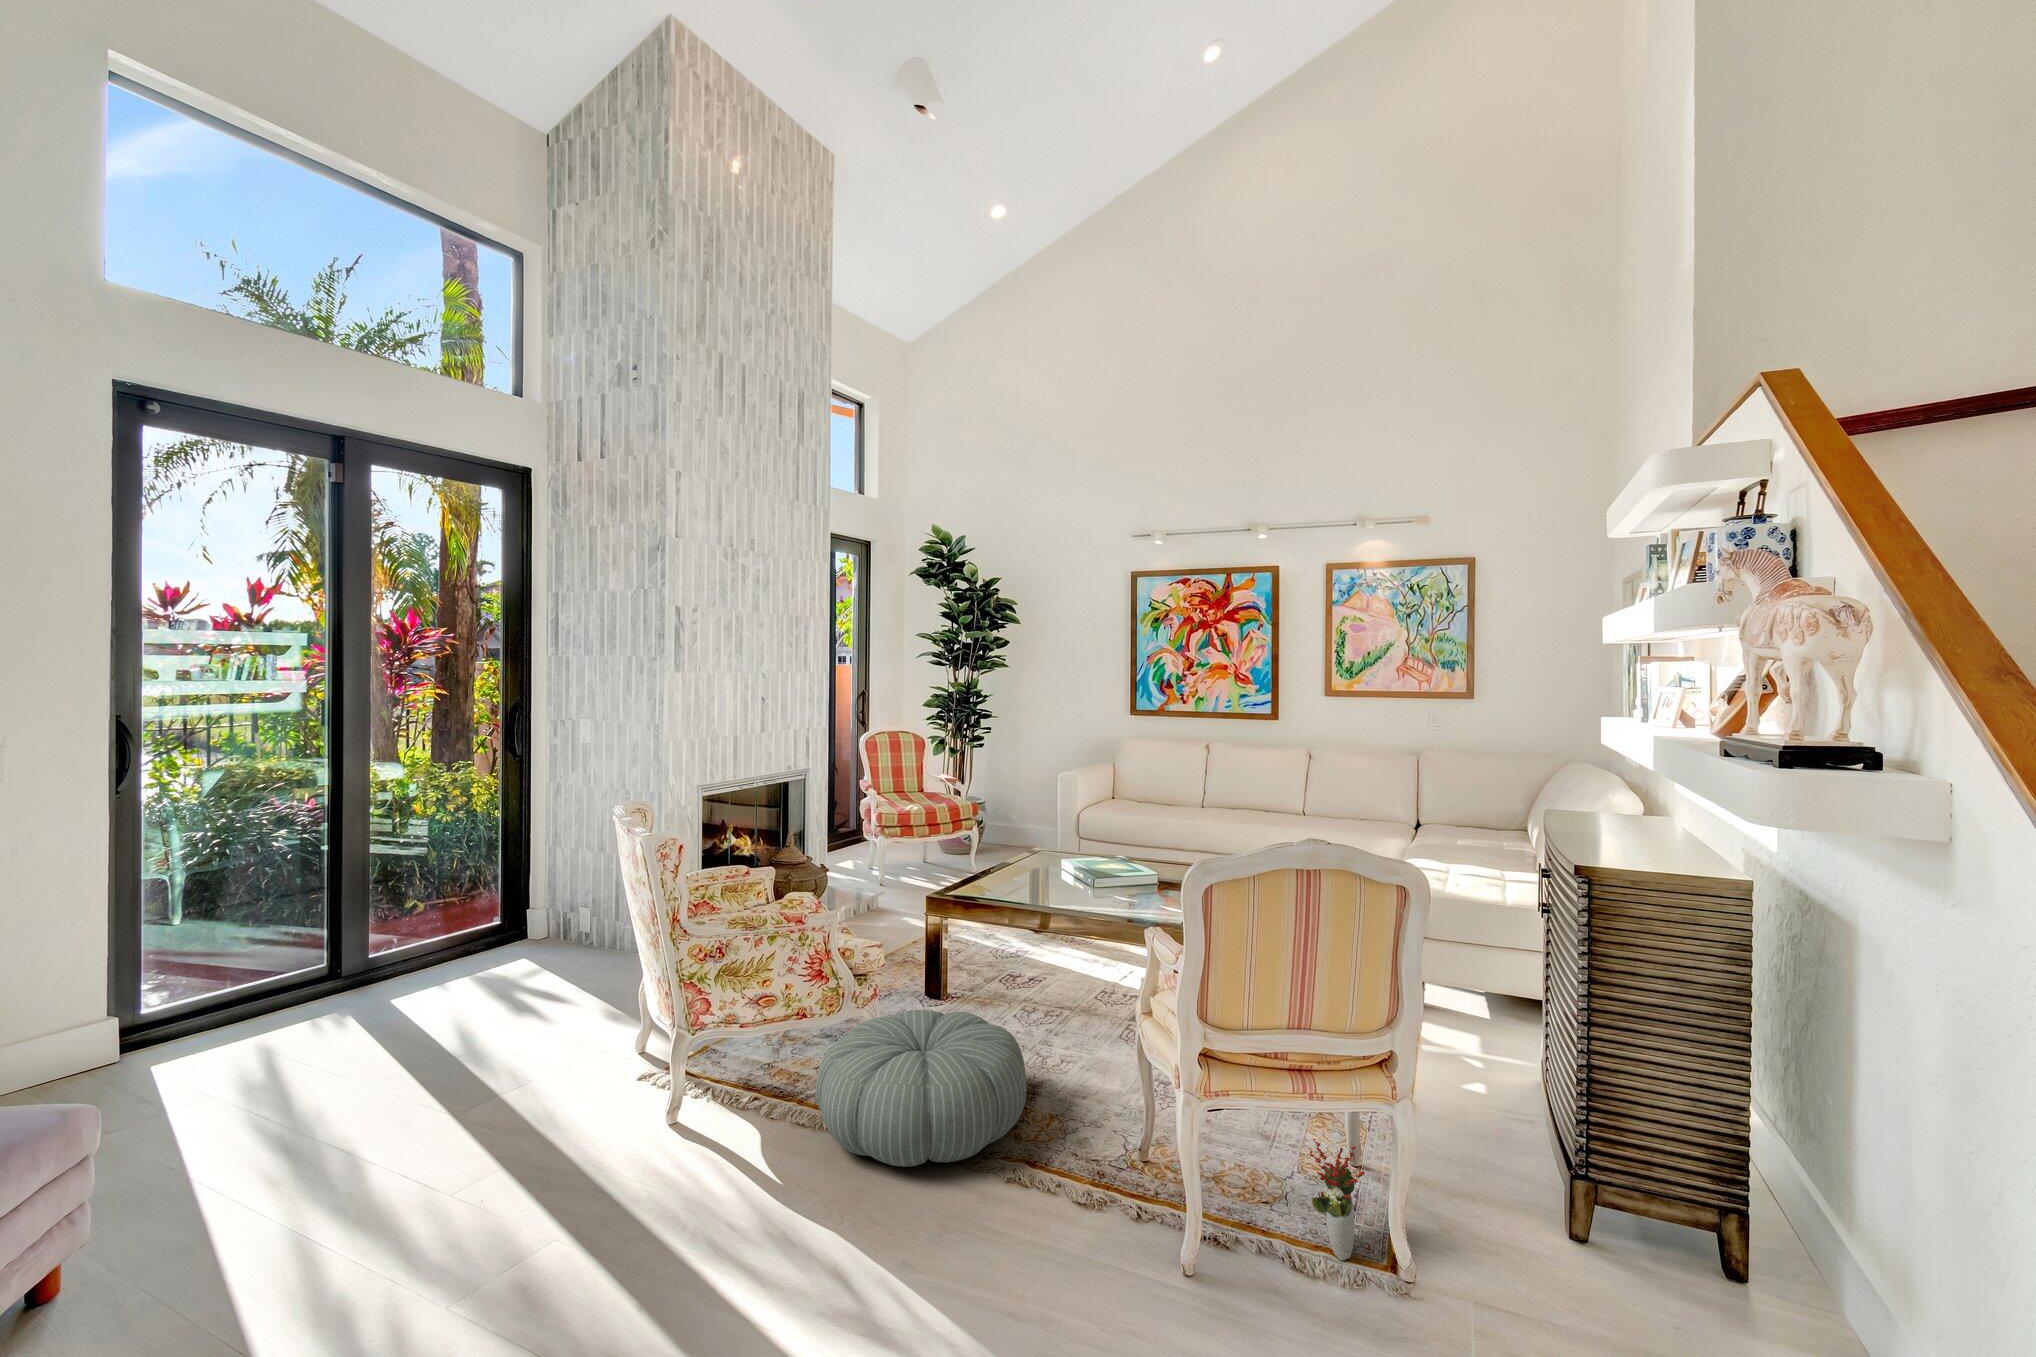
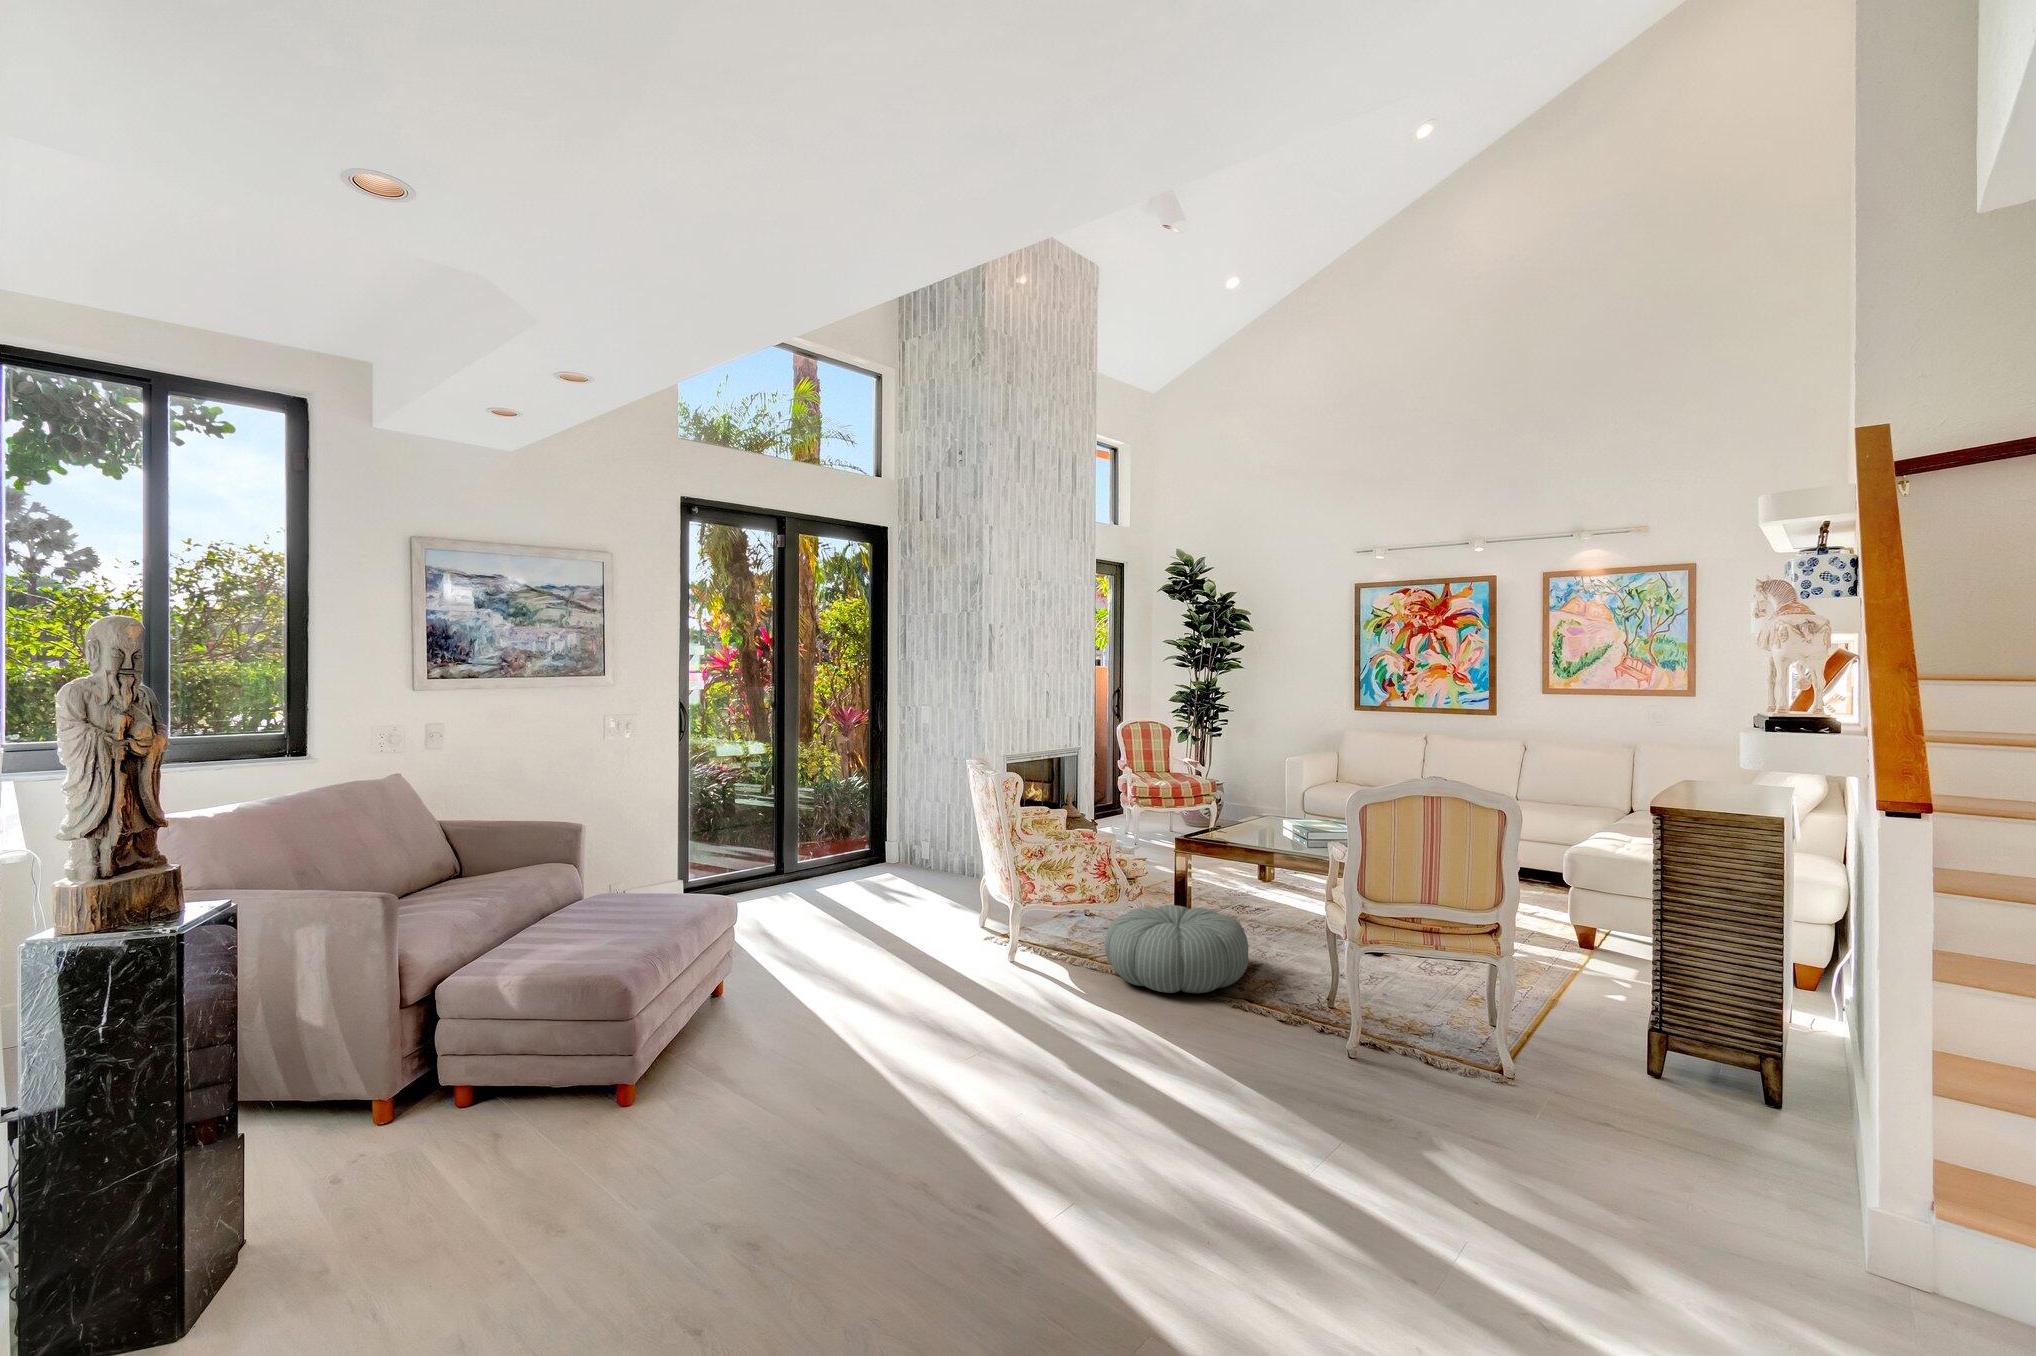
decorative plant: present [1310,1138,1364,1260] -> none [1441,980,1478,1059]

